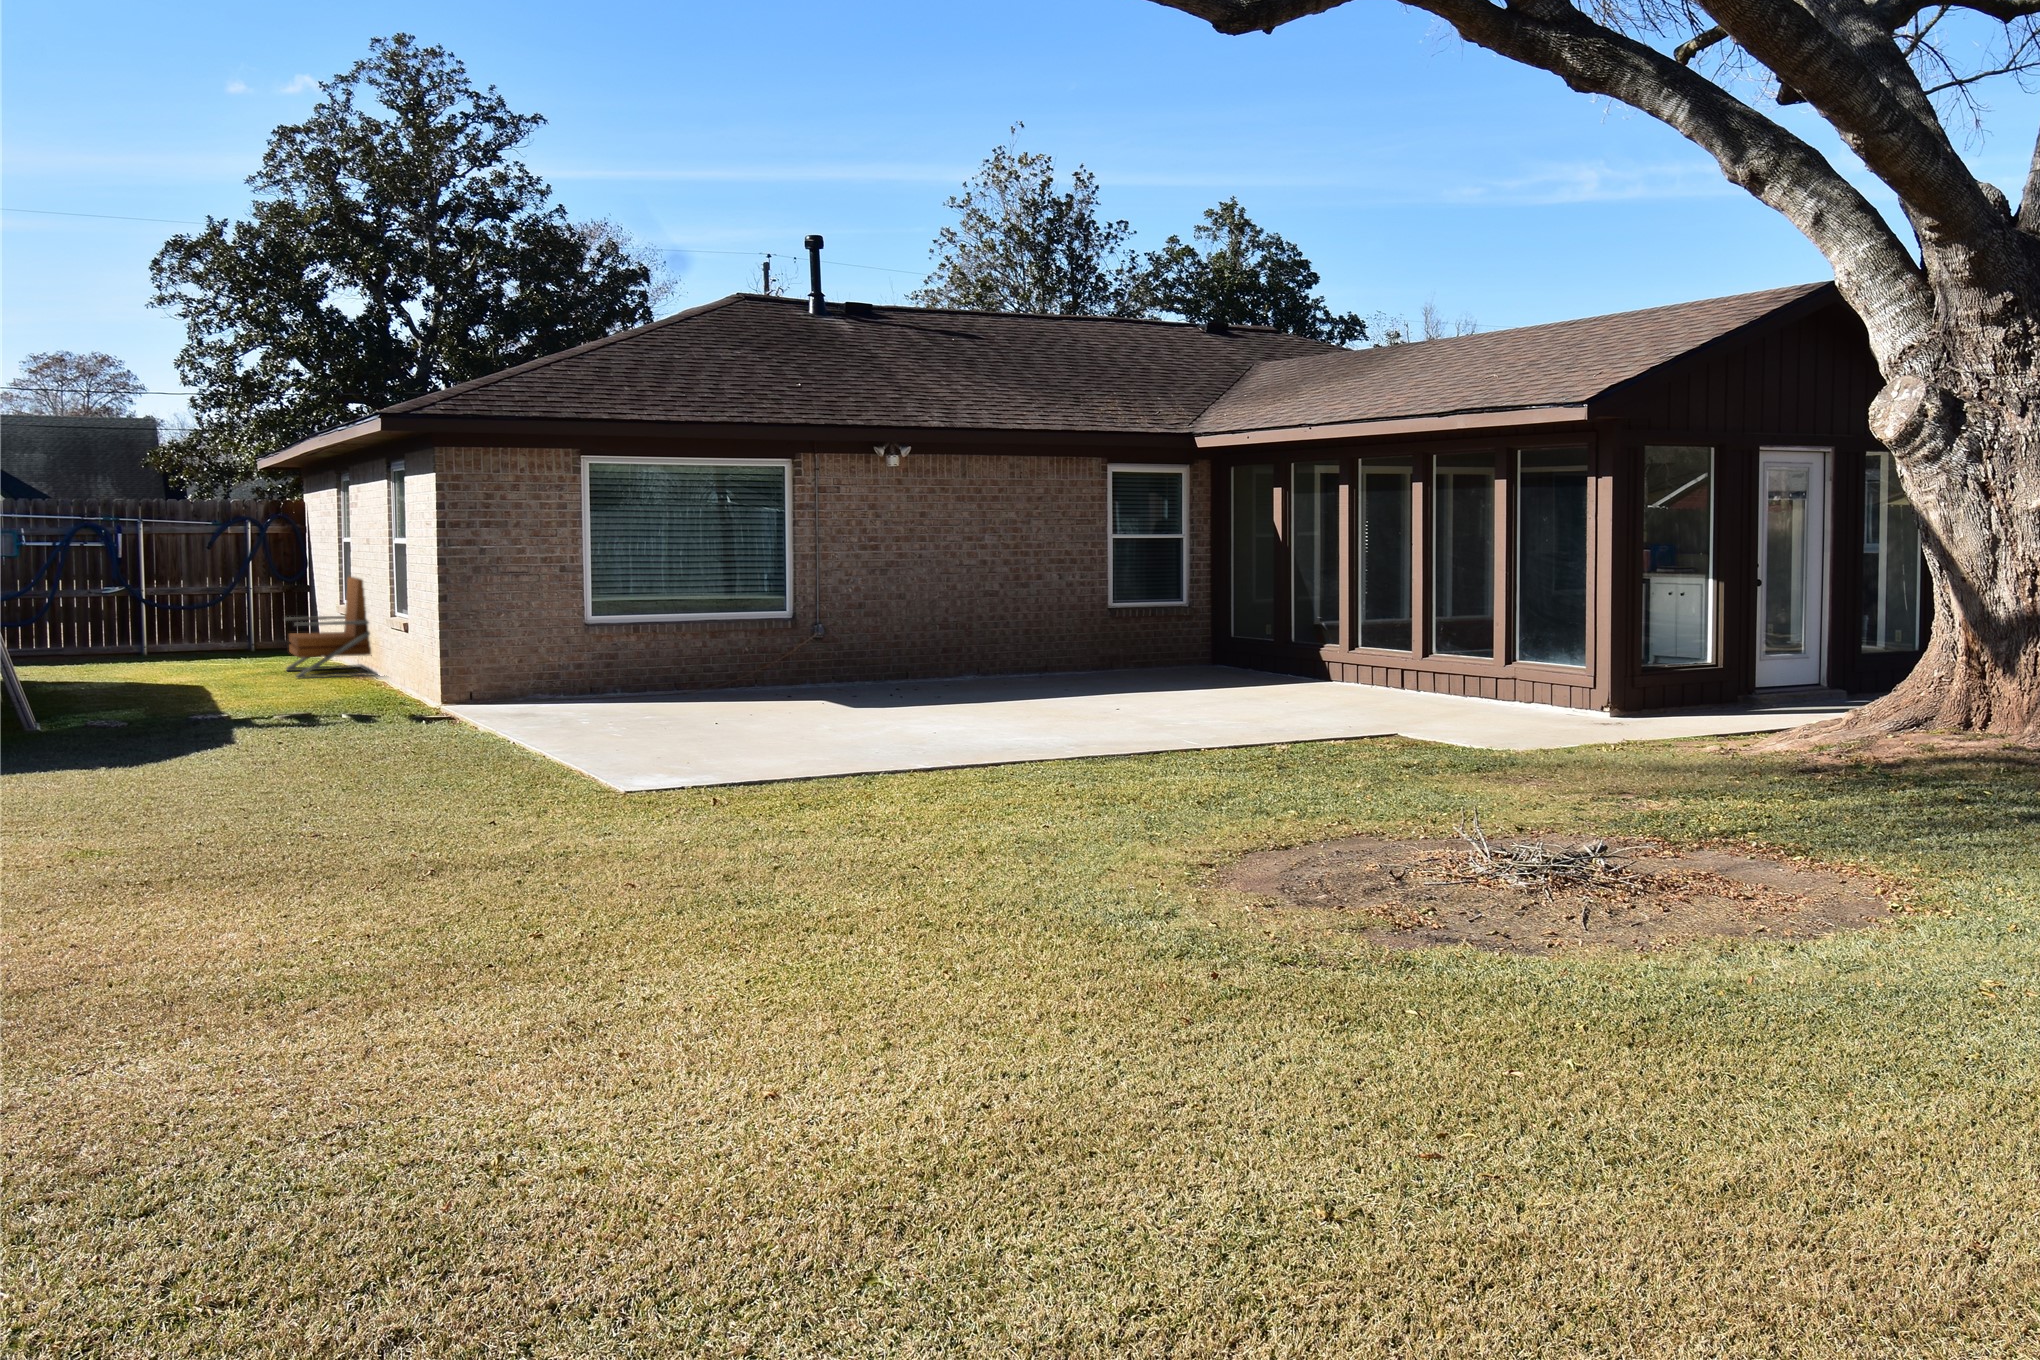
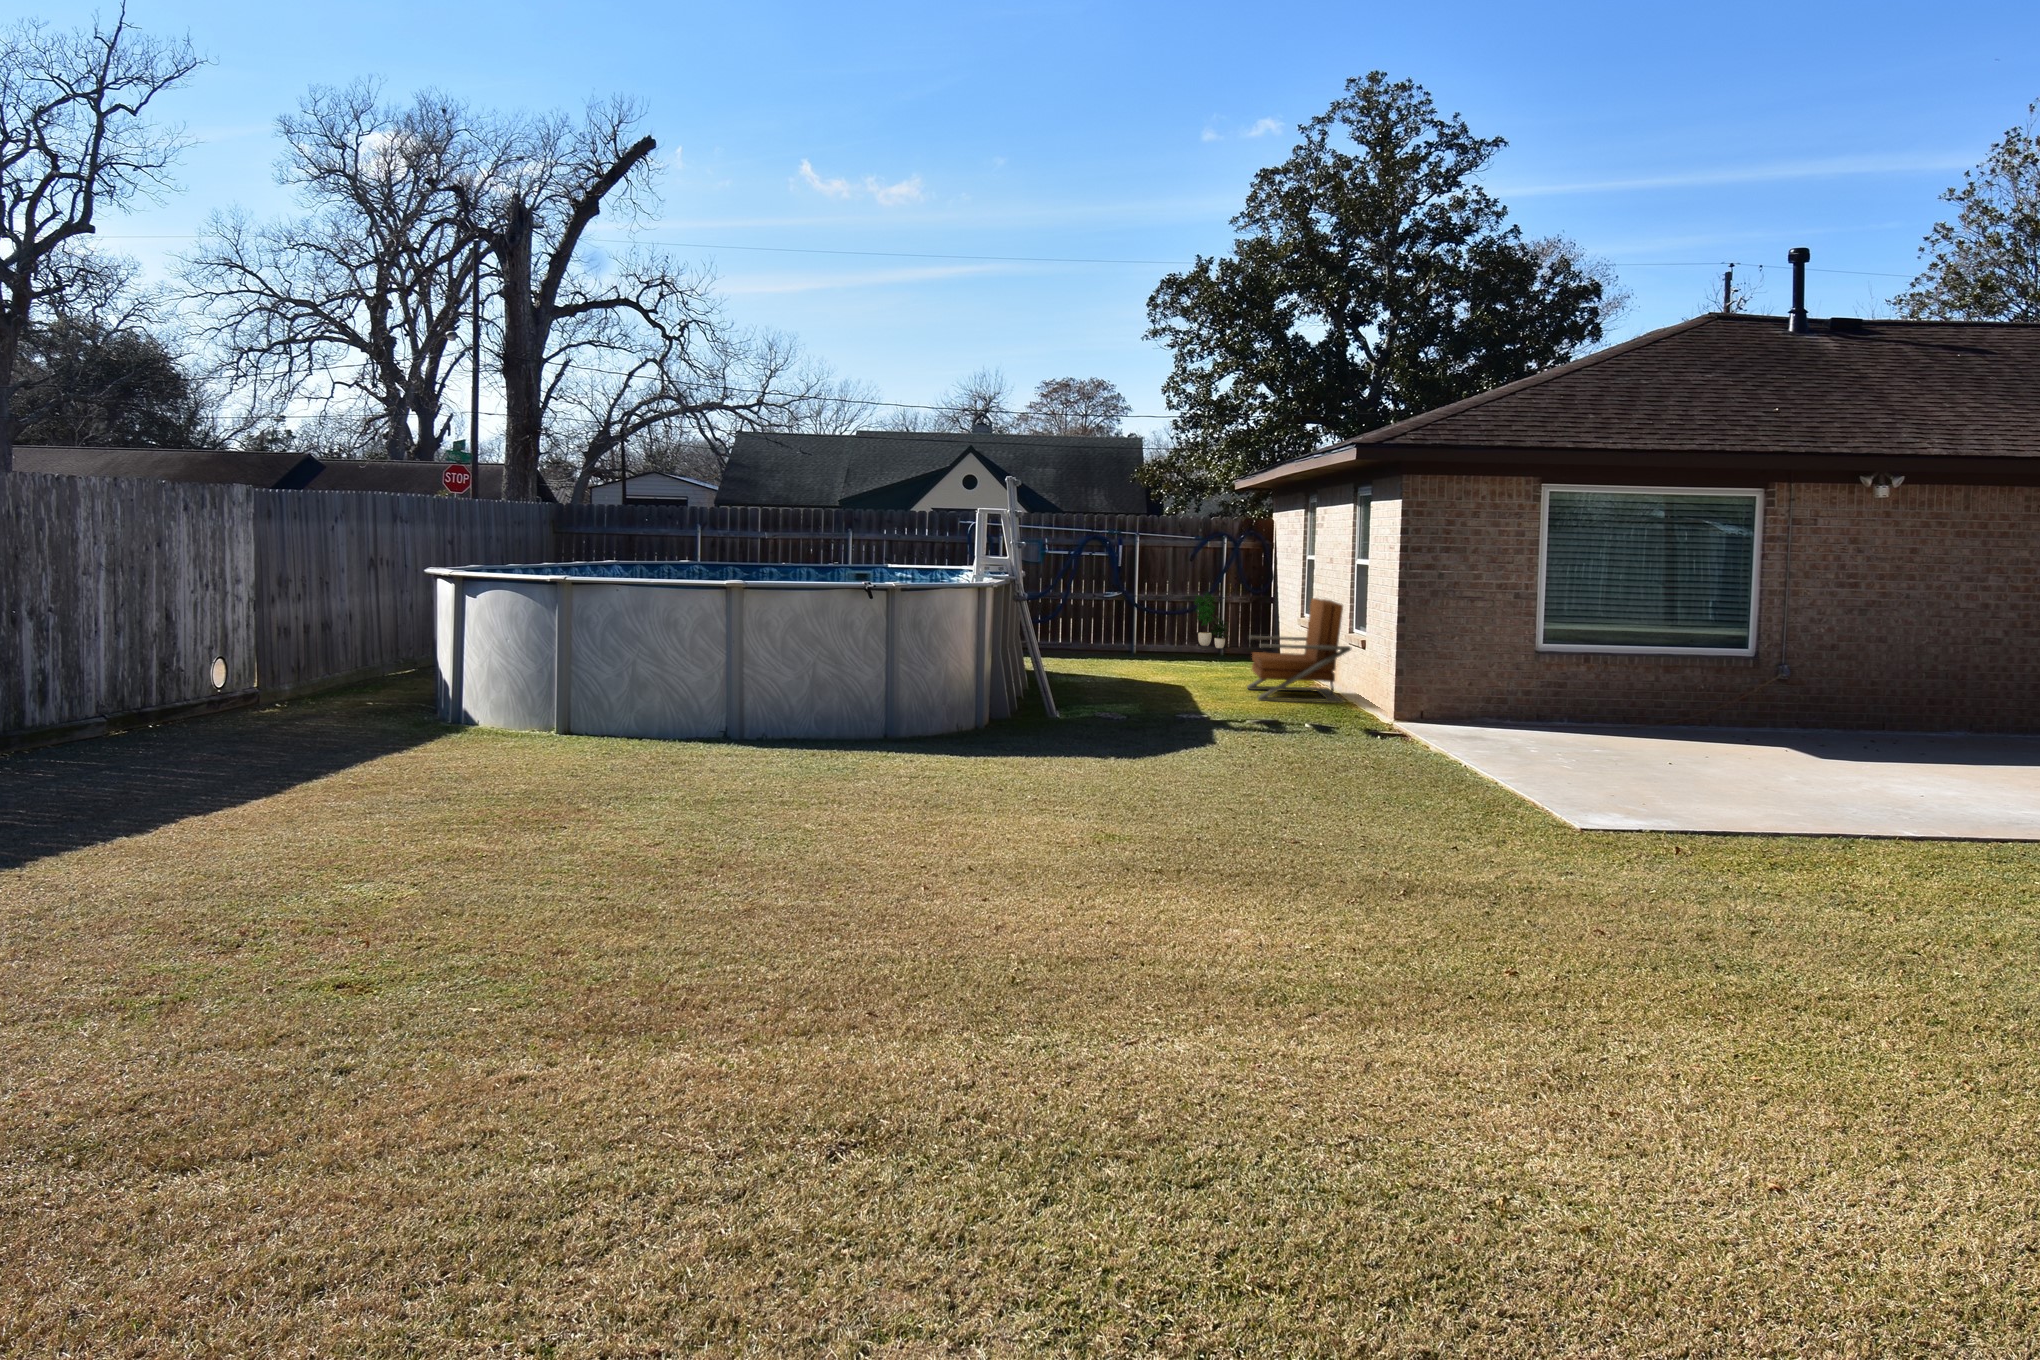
potted plant: none [224,581,272,642] -> present [1194,594,1229,648]

